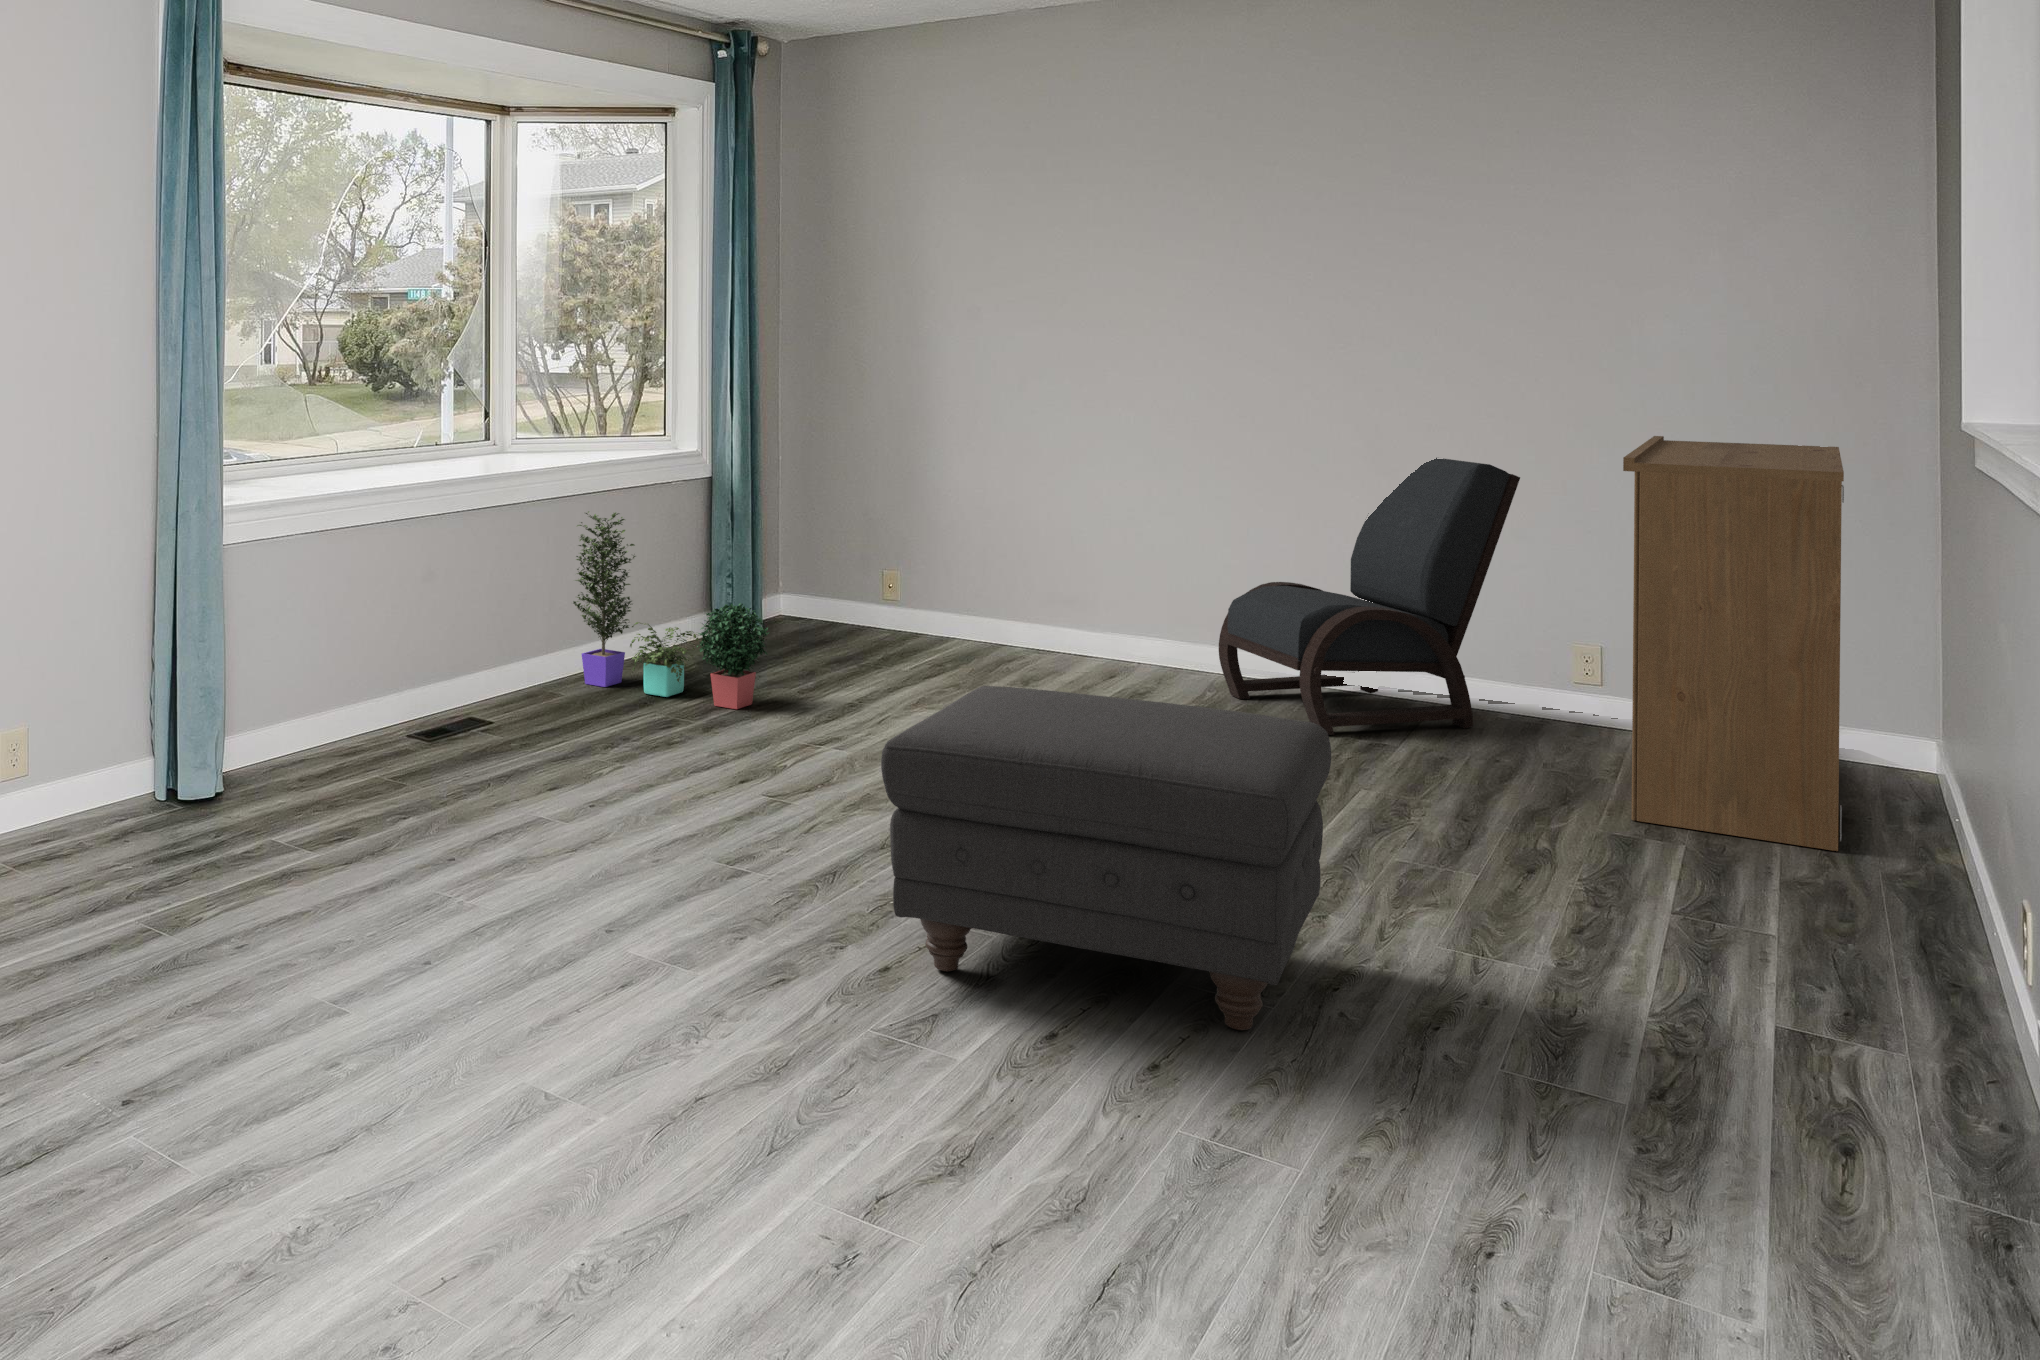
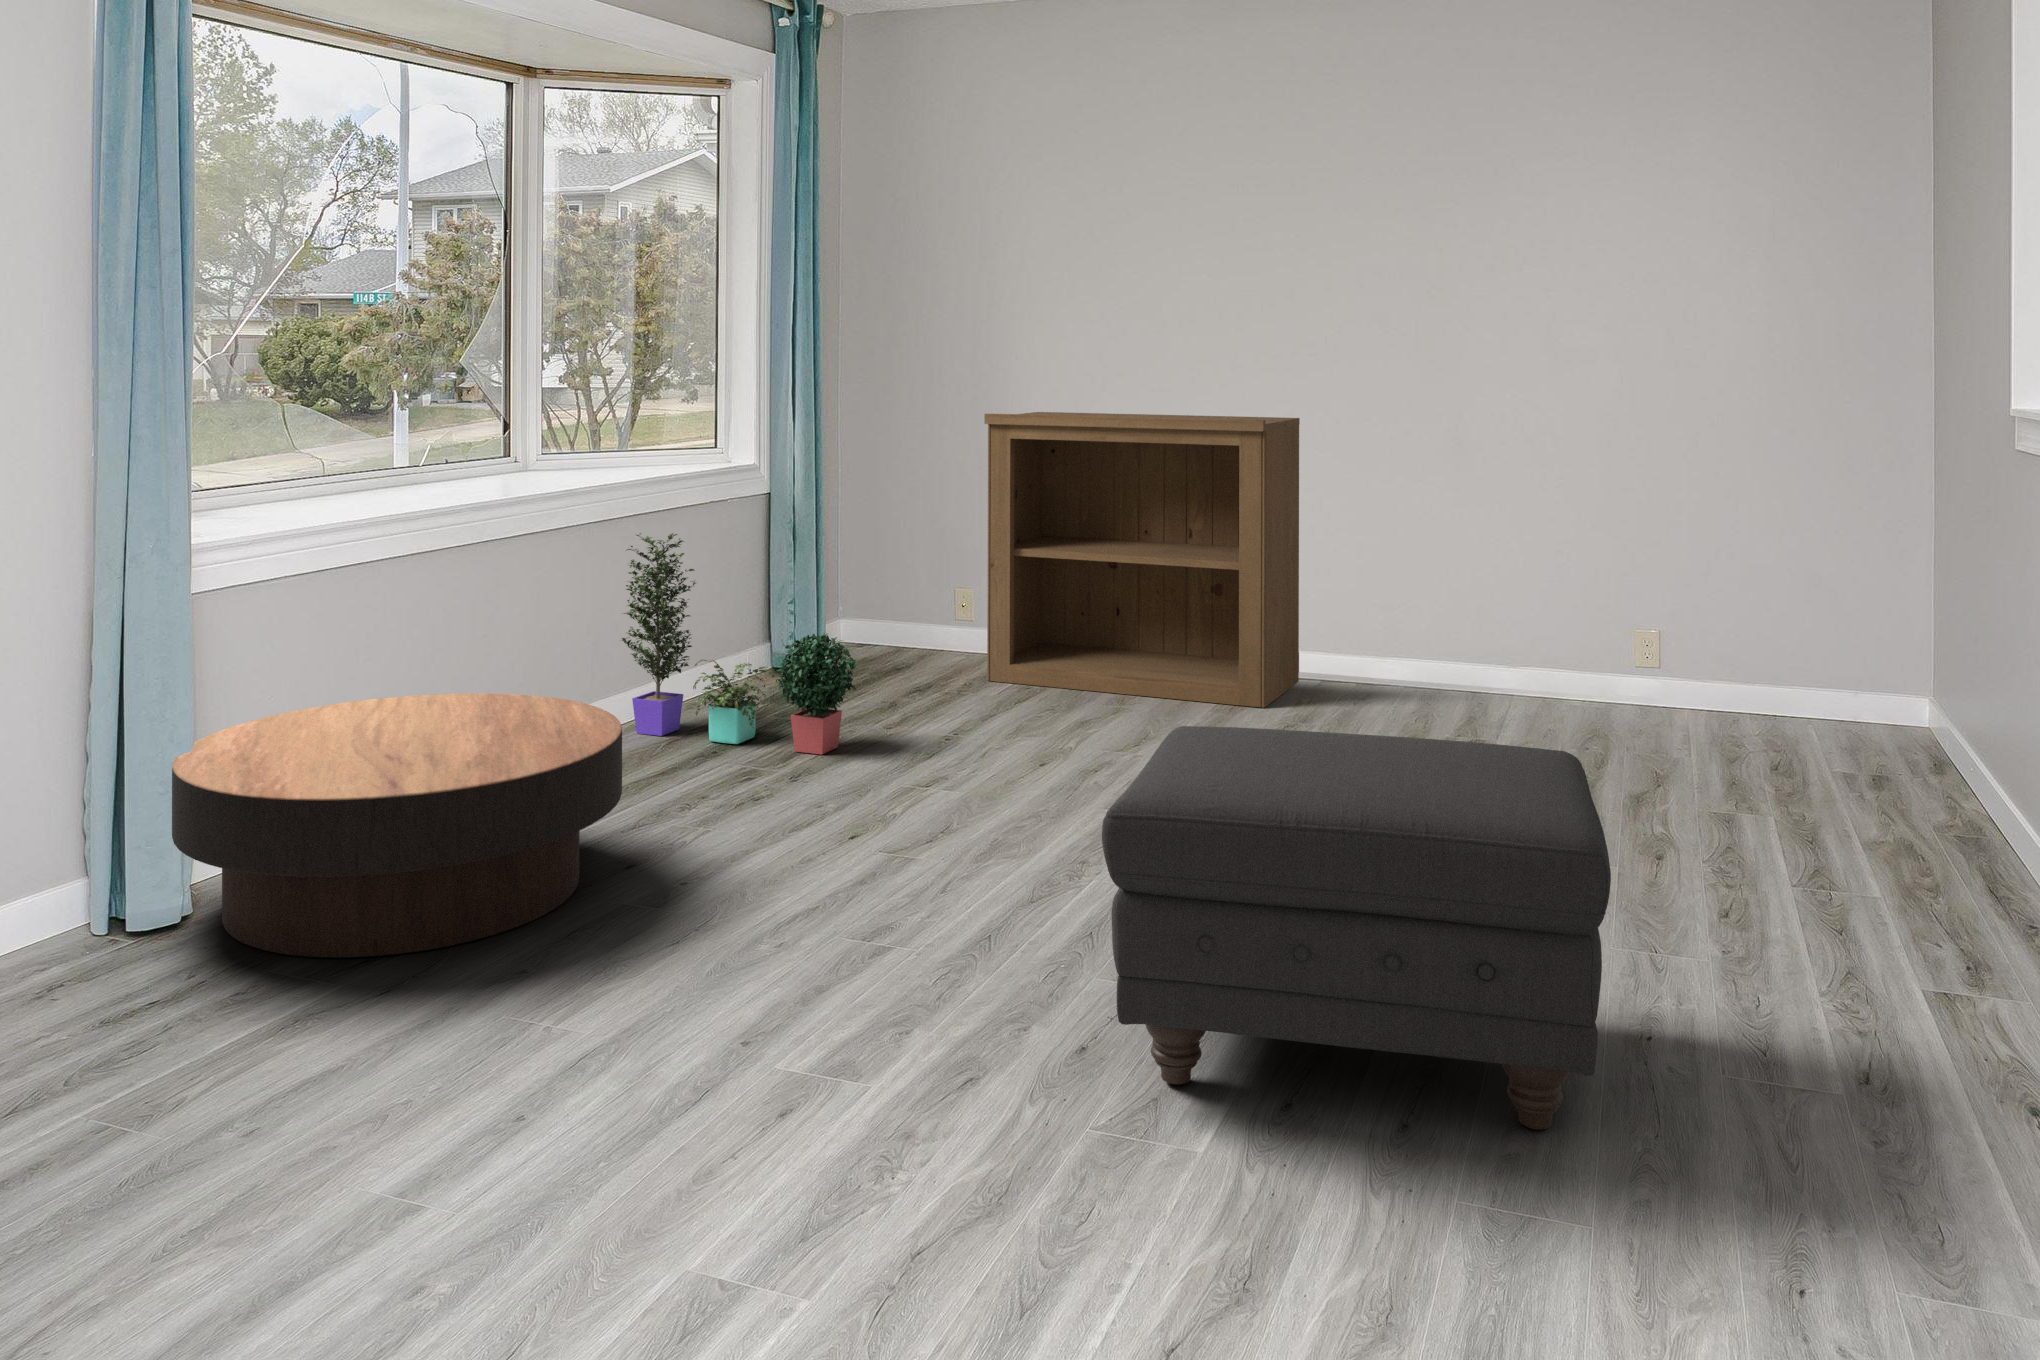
bookshelf: present [1623,436,1844,851] -> present [984,412,1300,708]
lounge chair: present [1219,458,1520,735] -> none [1326,450,1621,746]
coffee table: none [210,637,548,832] -> present [172,693,622,958]

